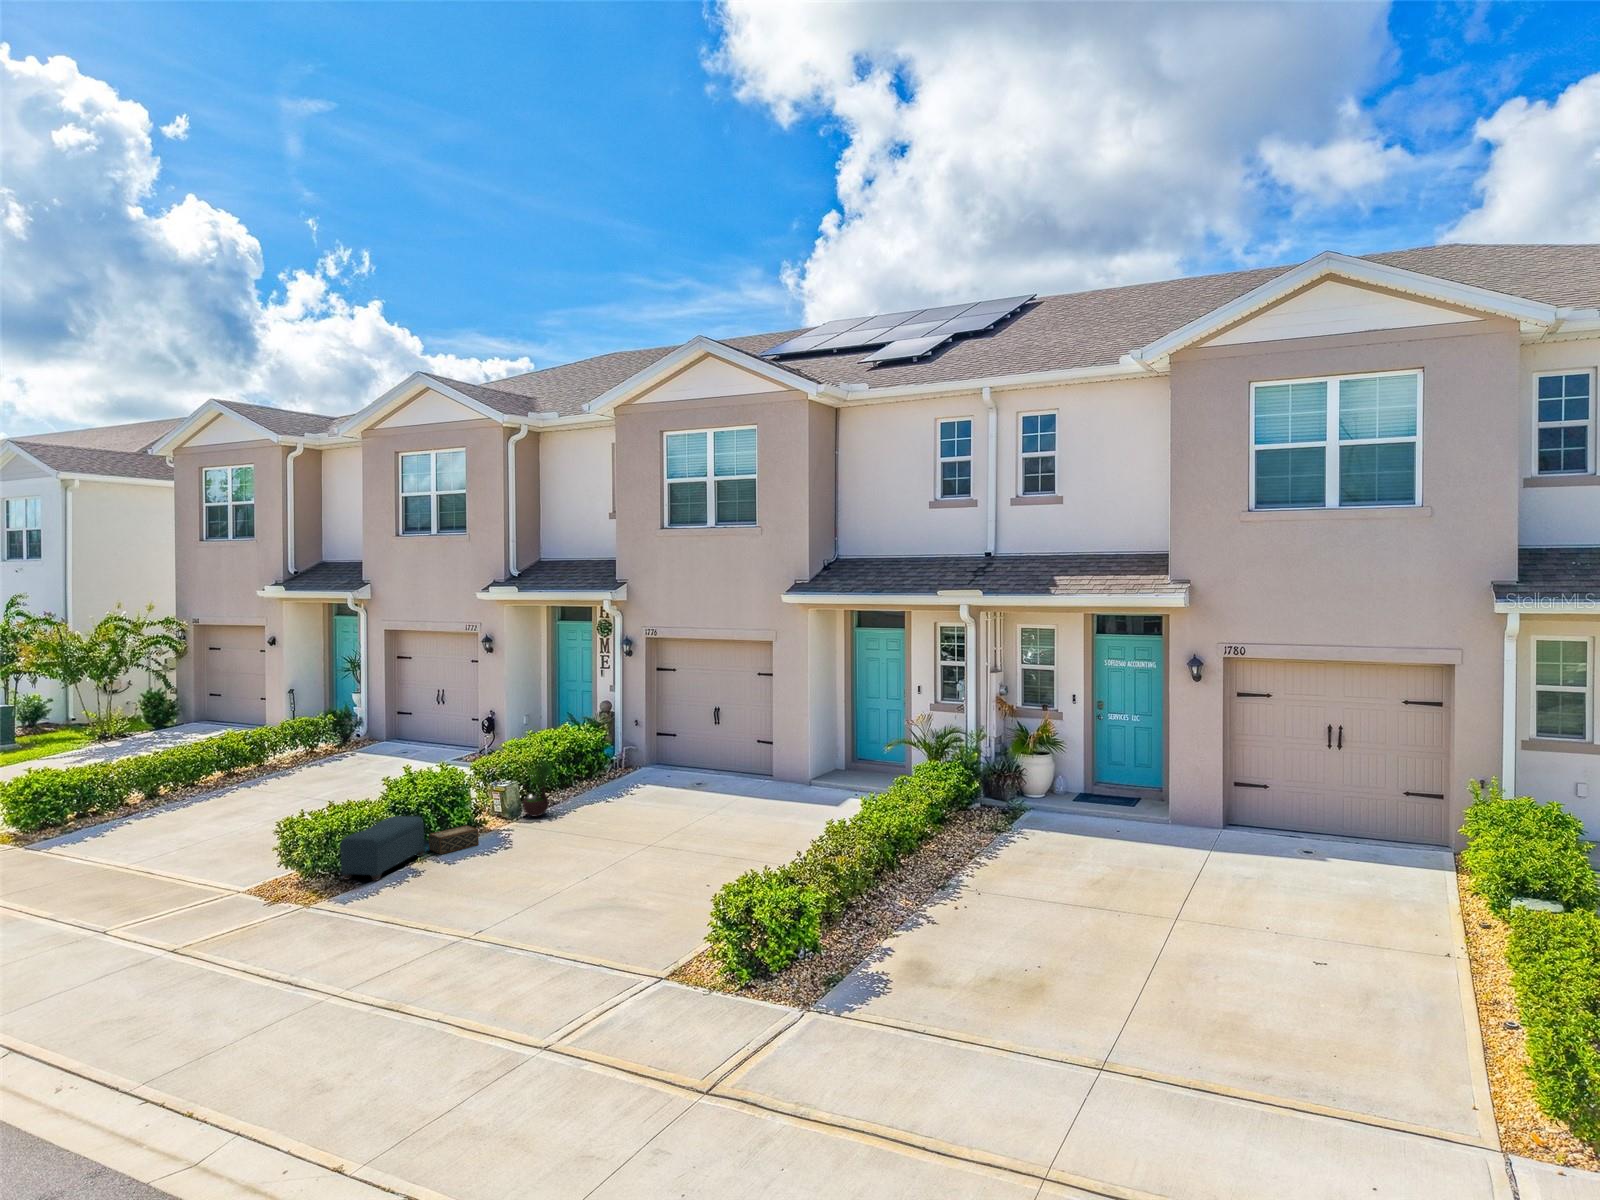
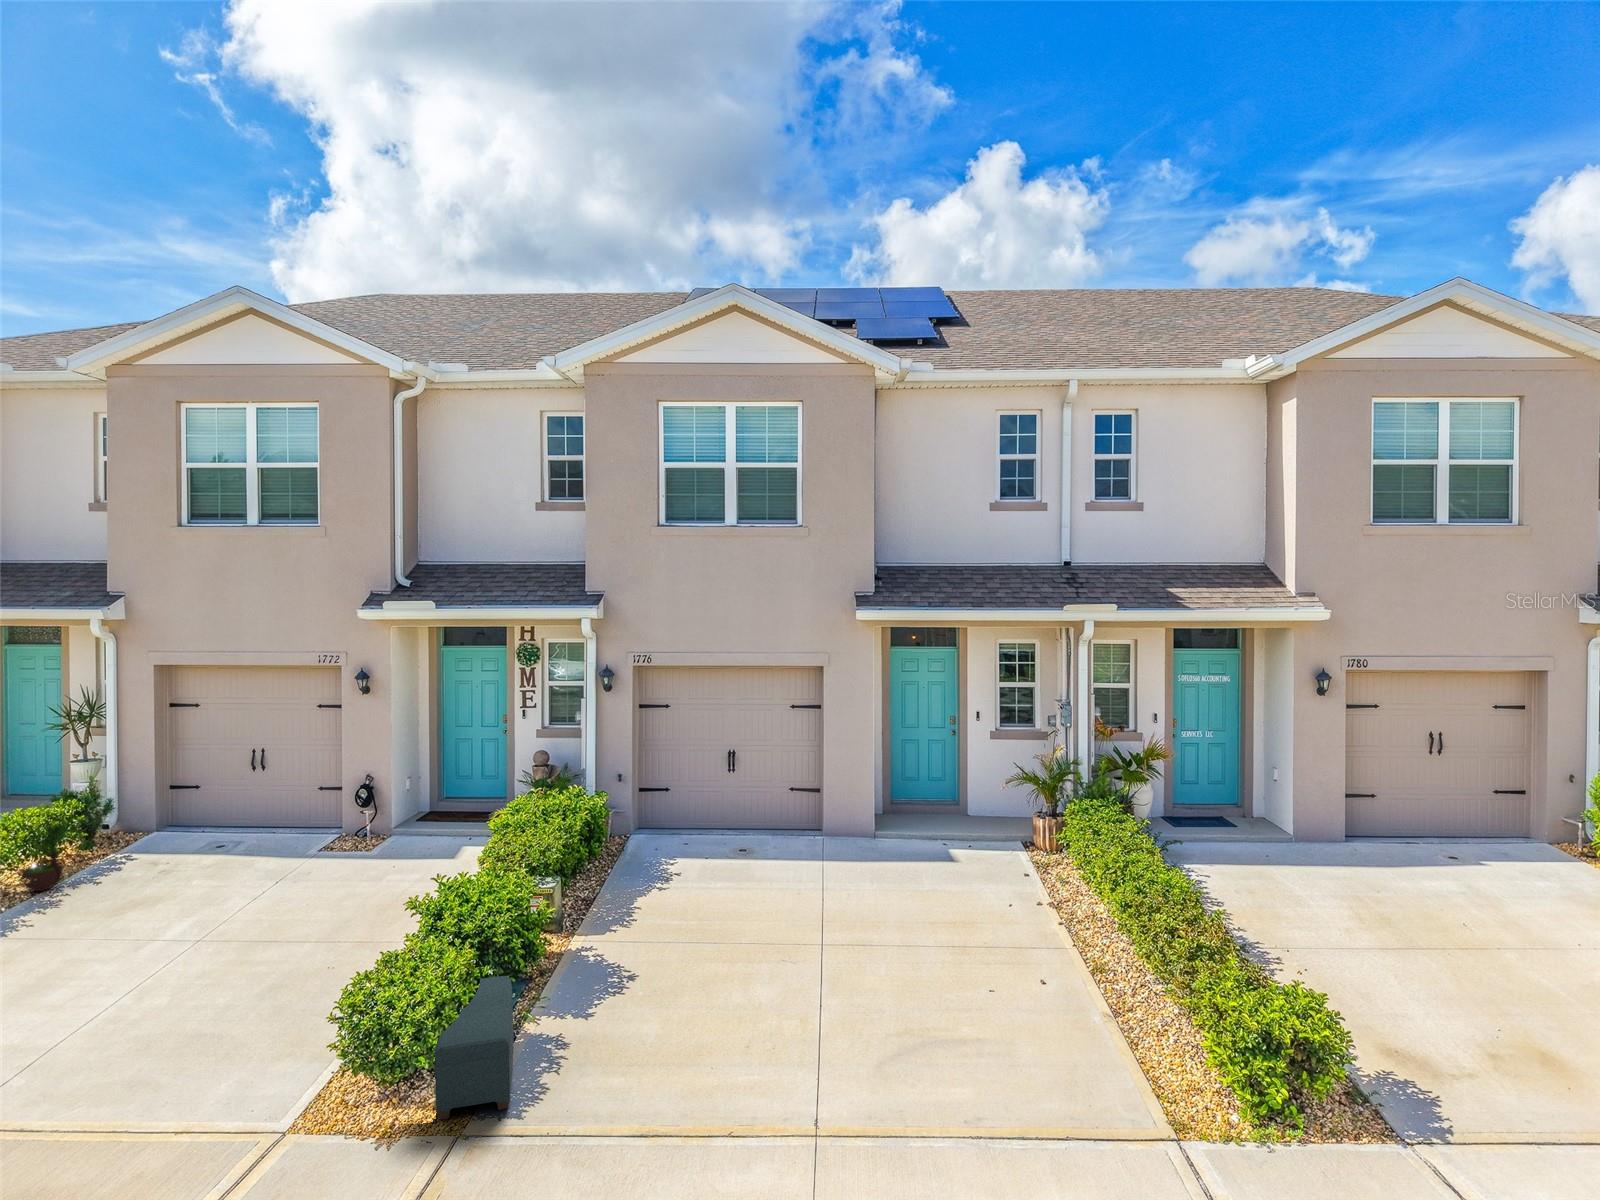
potted tree: present [523,763,552,816] -> present [22,819,72,891]
woven basket: present [429,825,479,854] -> none [508,973,576,1031]

